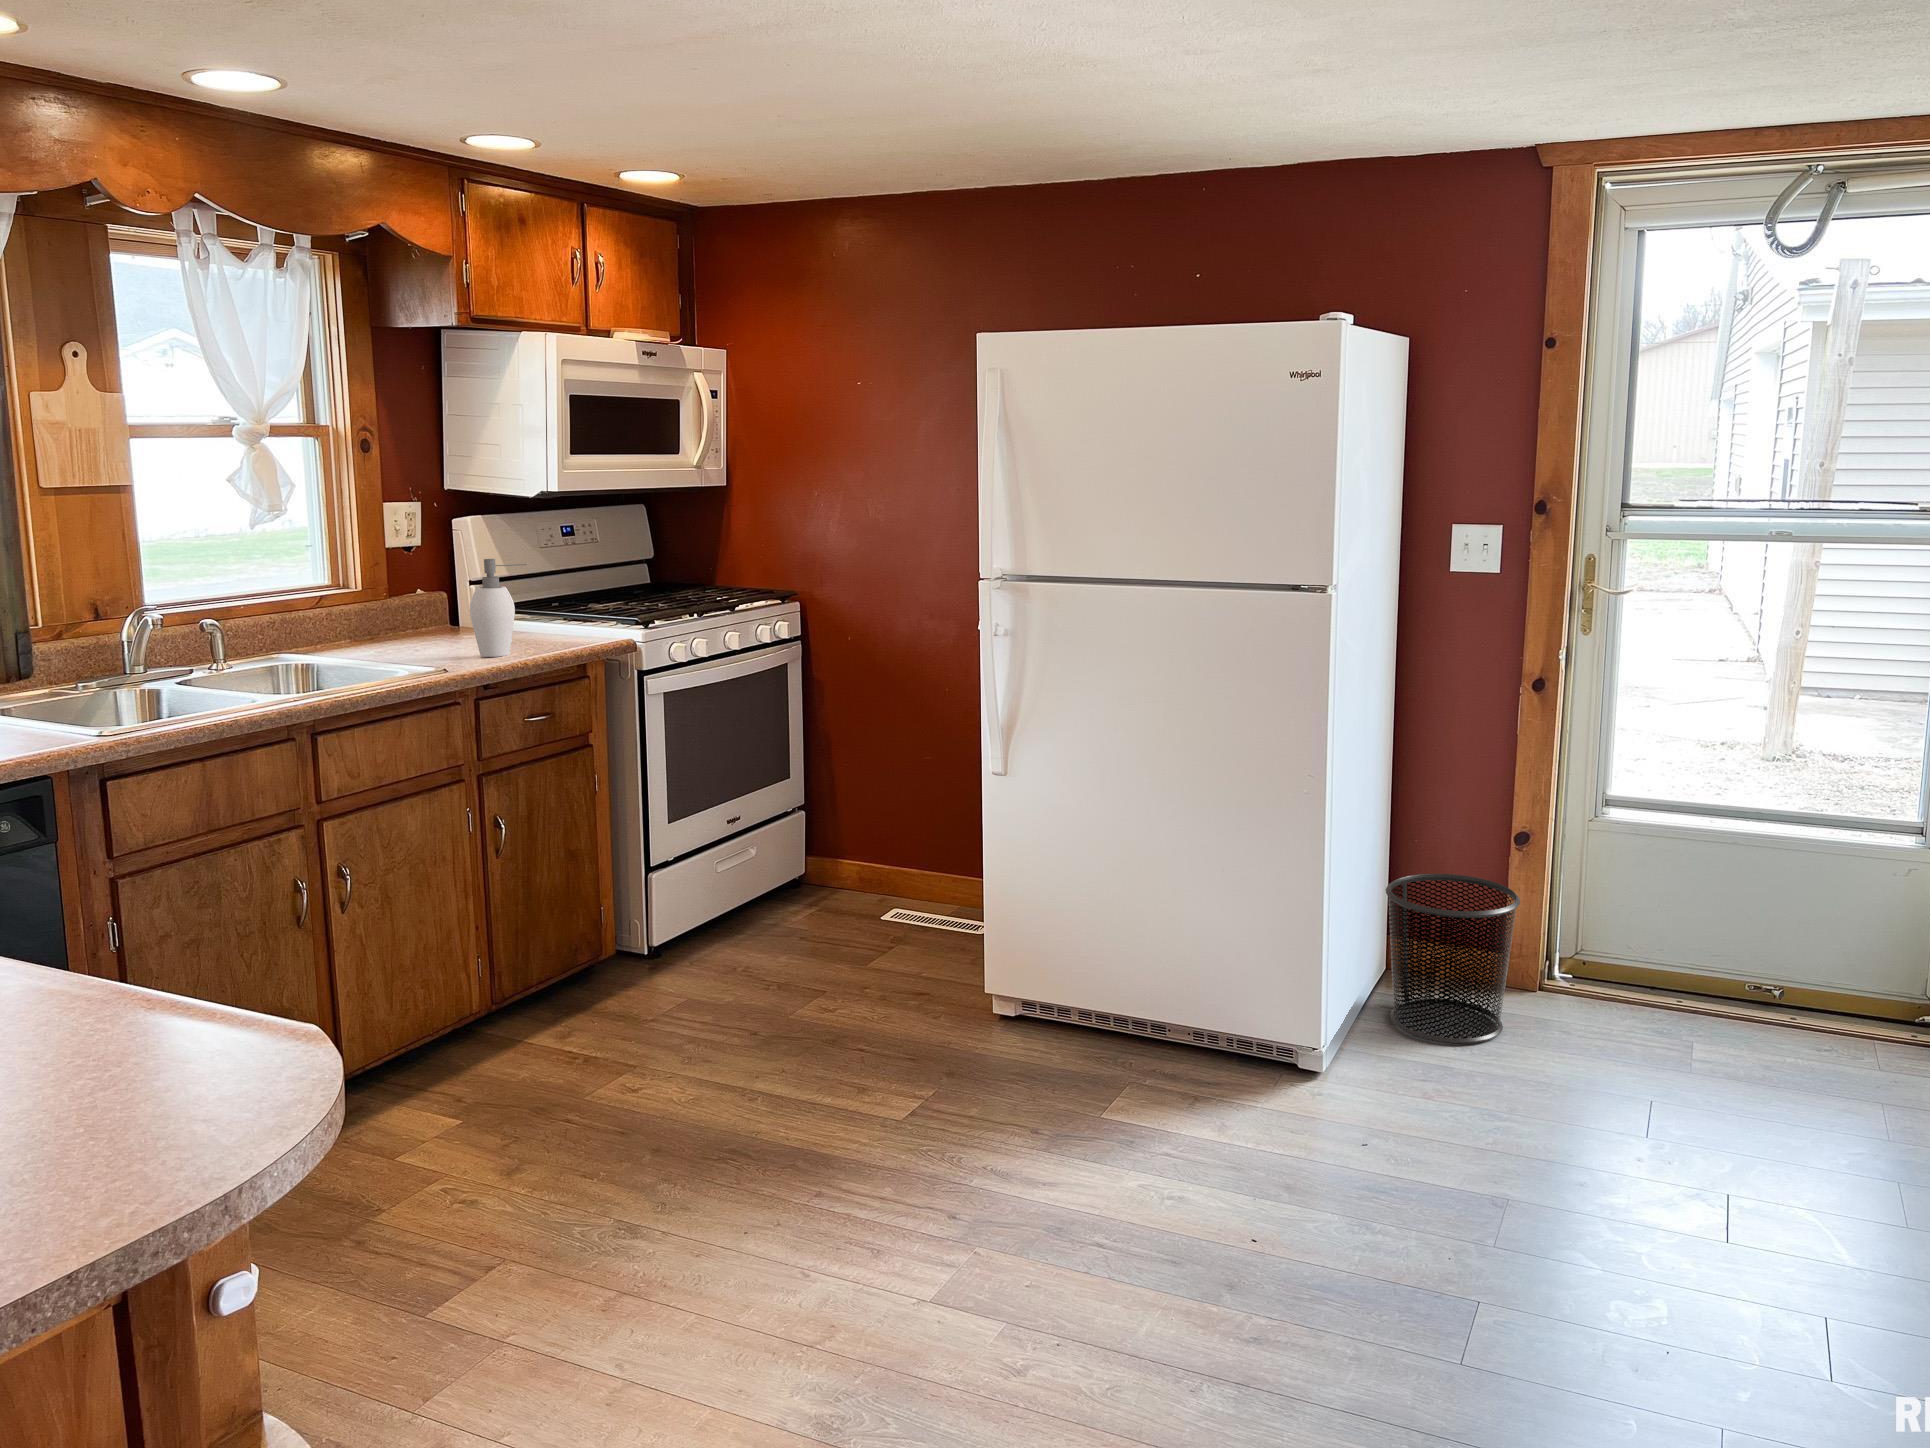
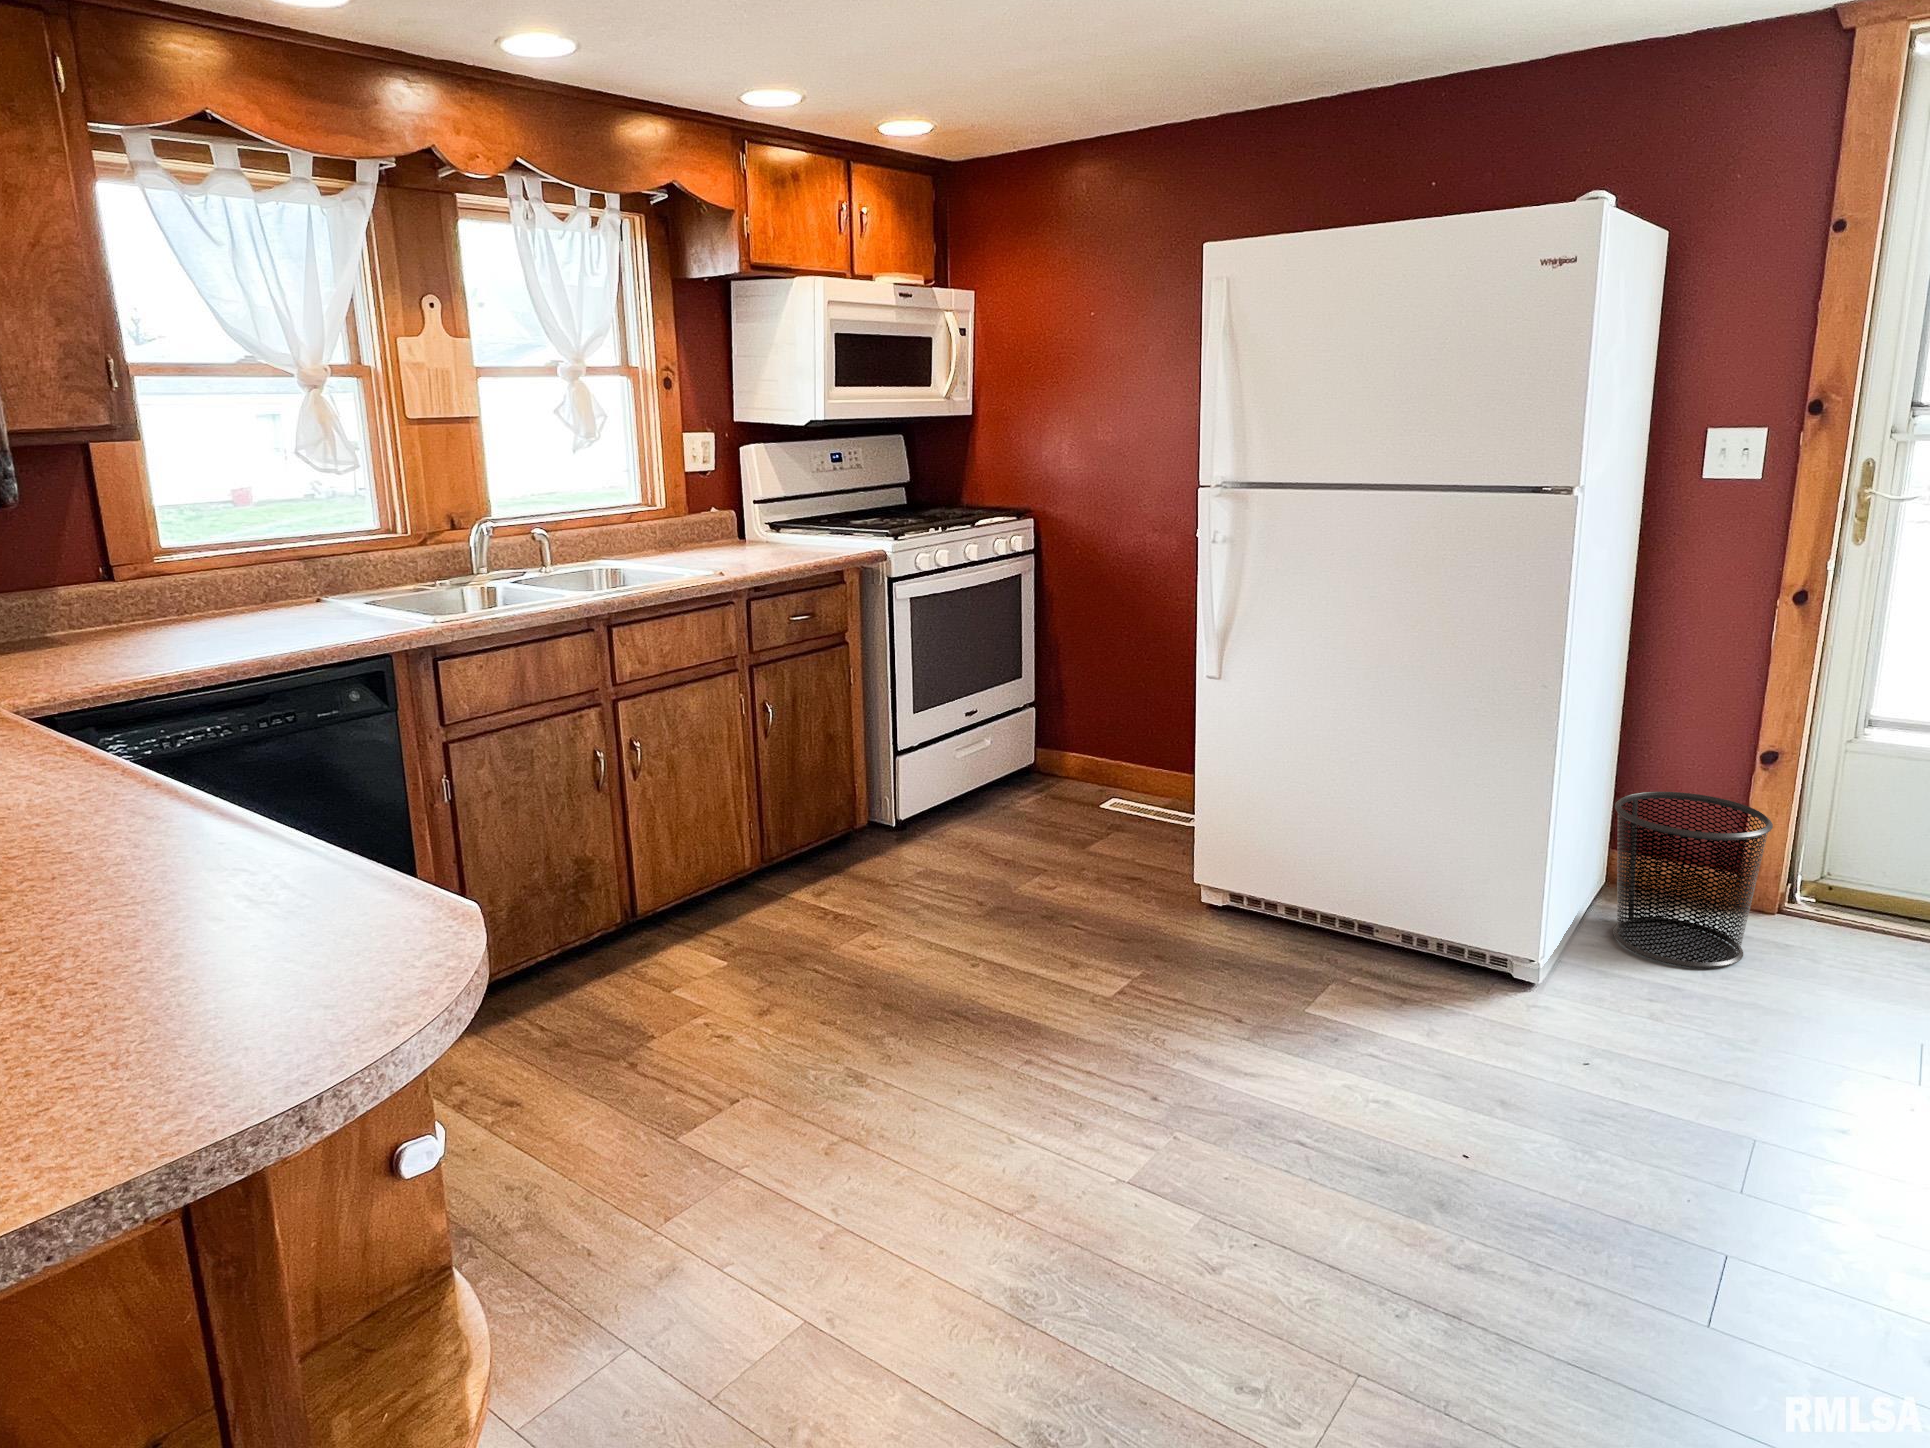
soap dispenser: present [470,559,526,657] -> none [743,476,790,562]

